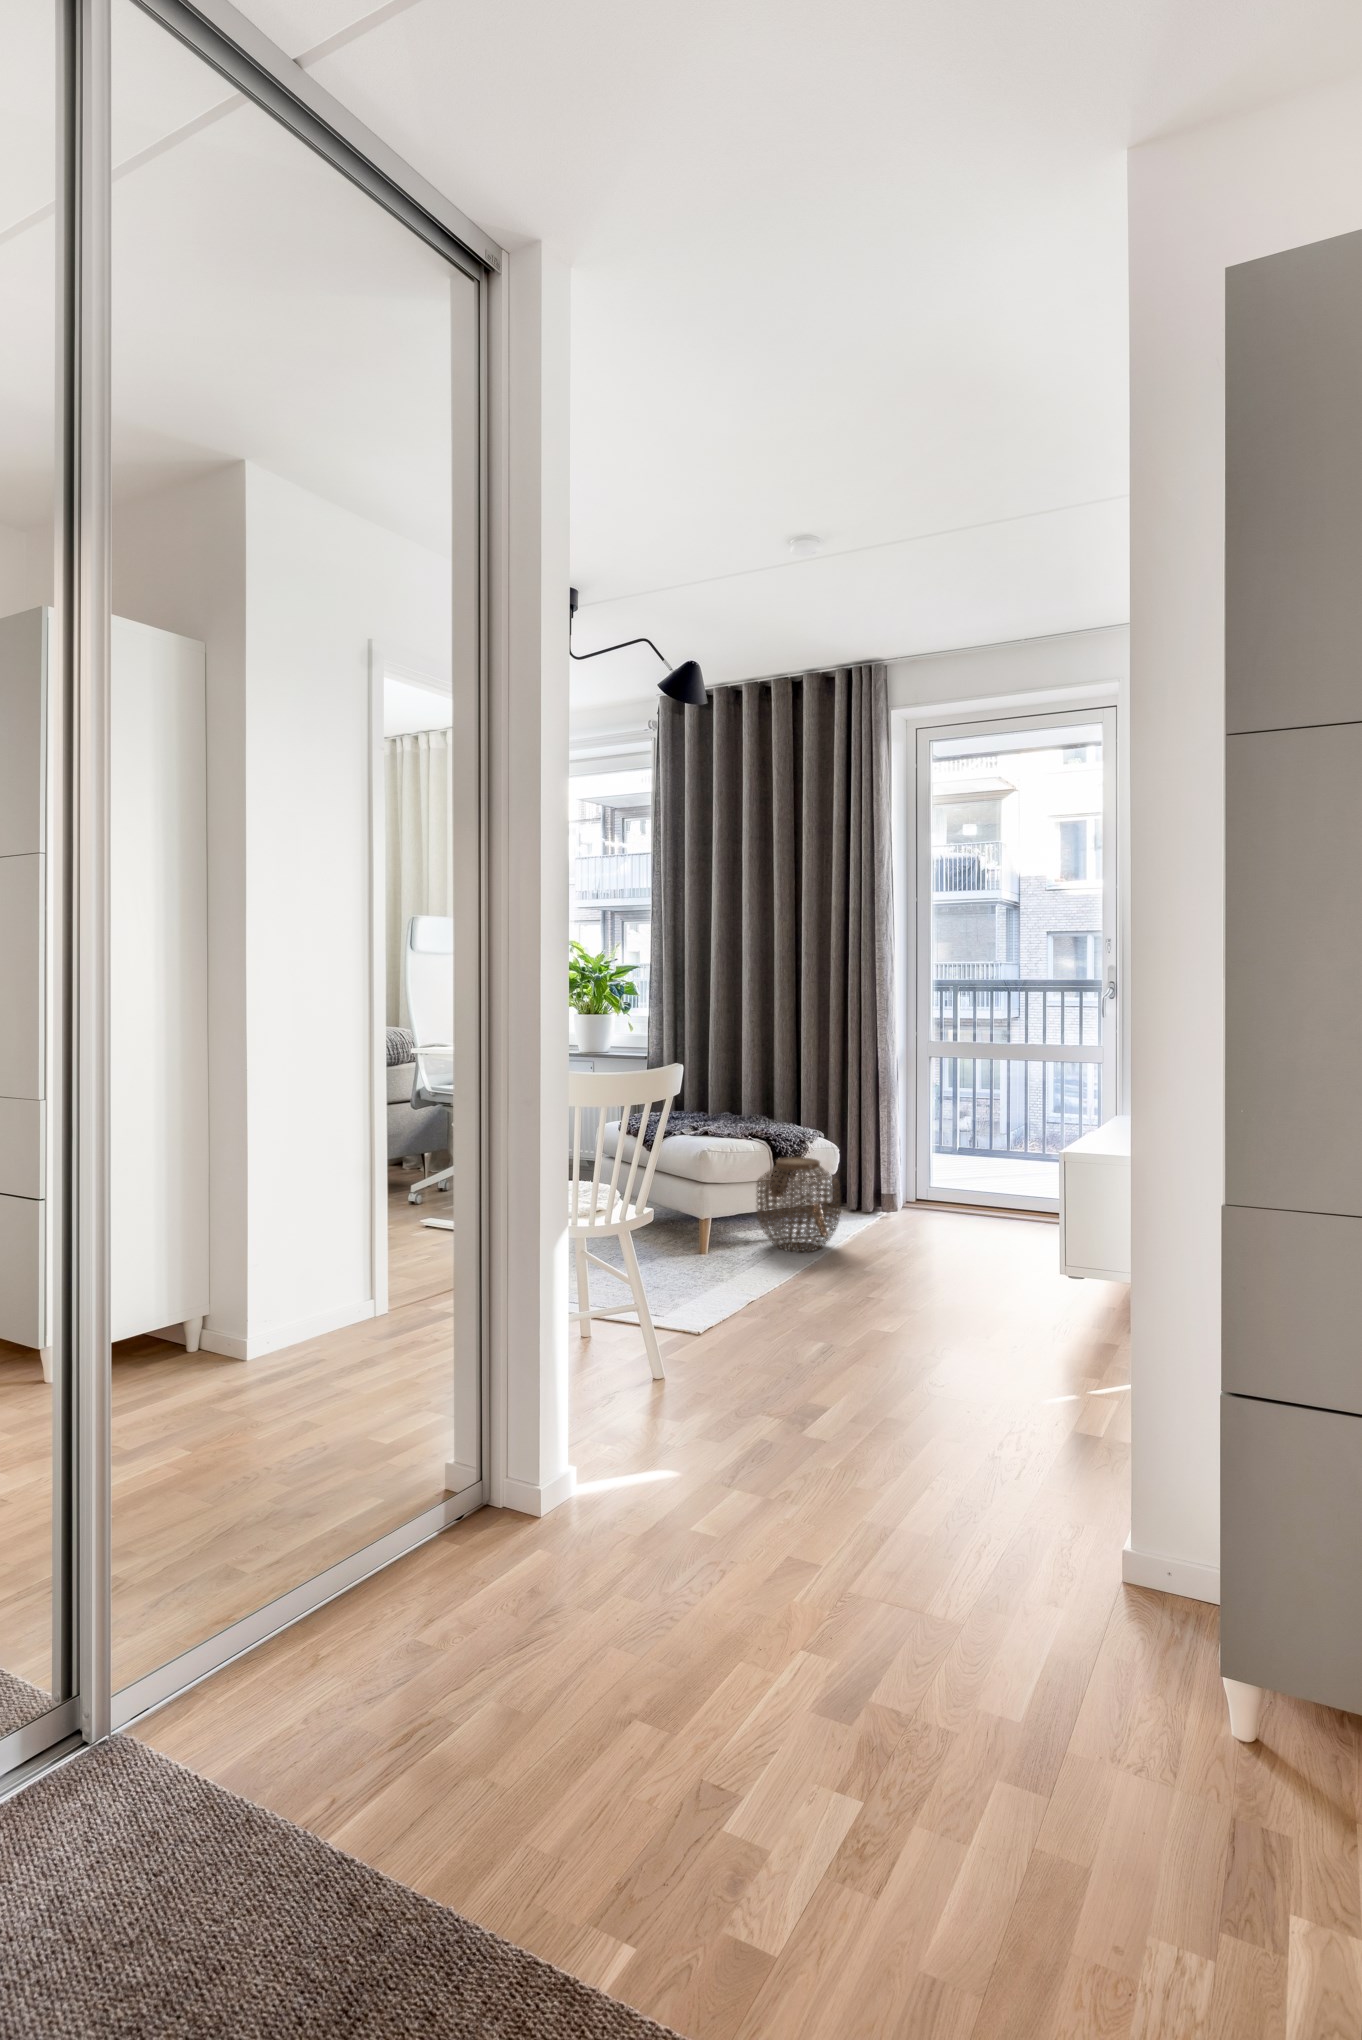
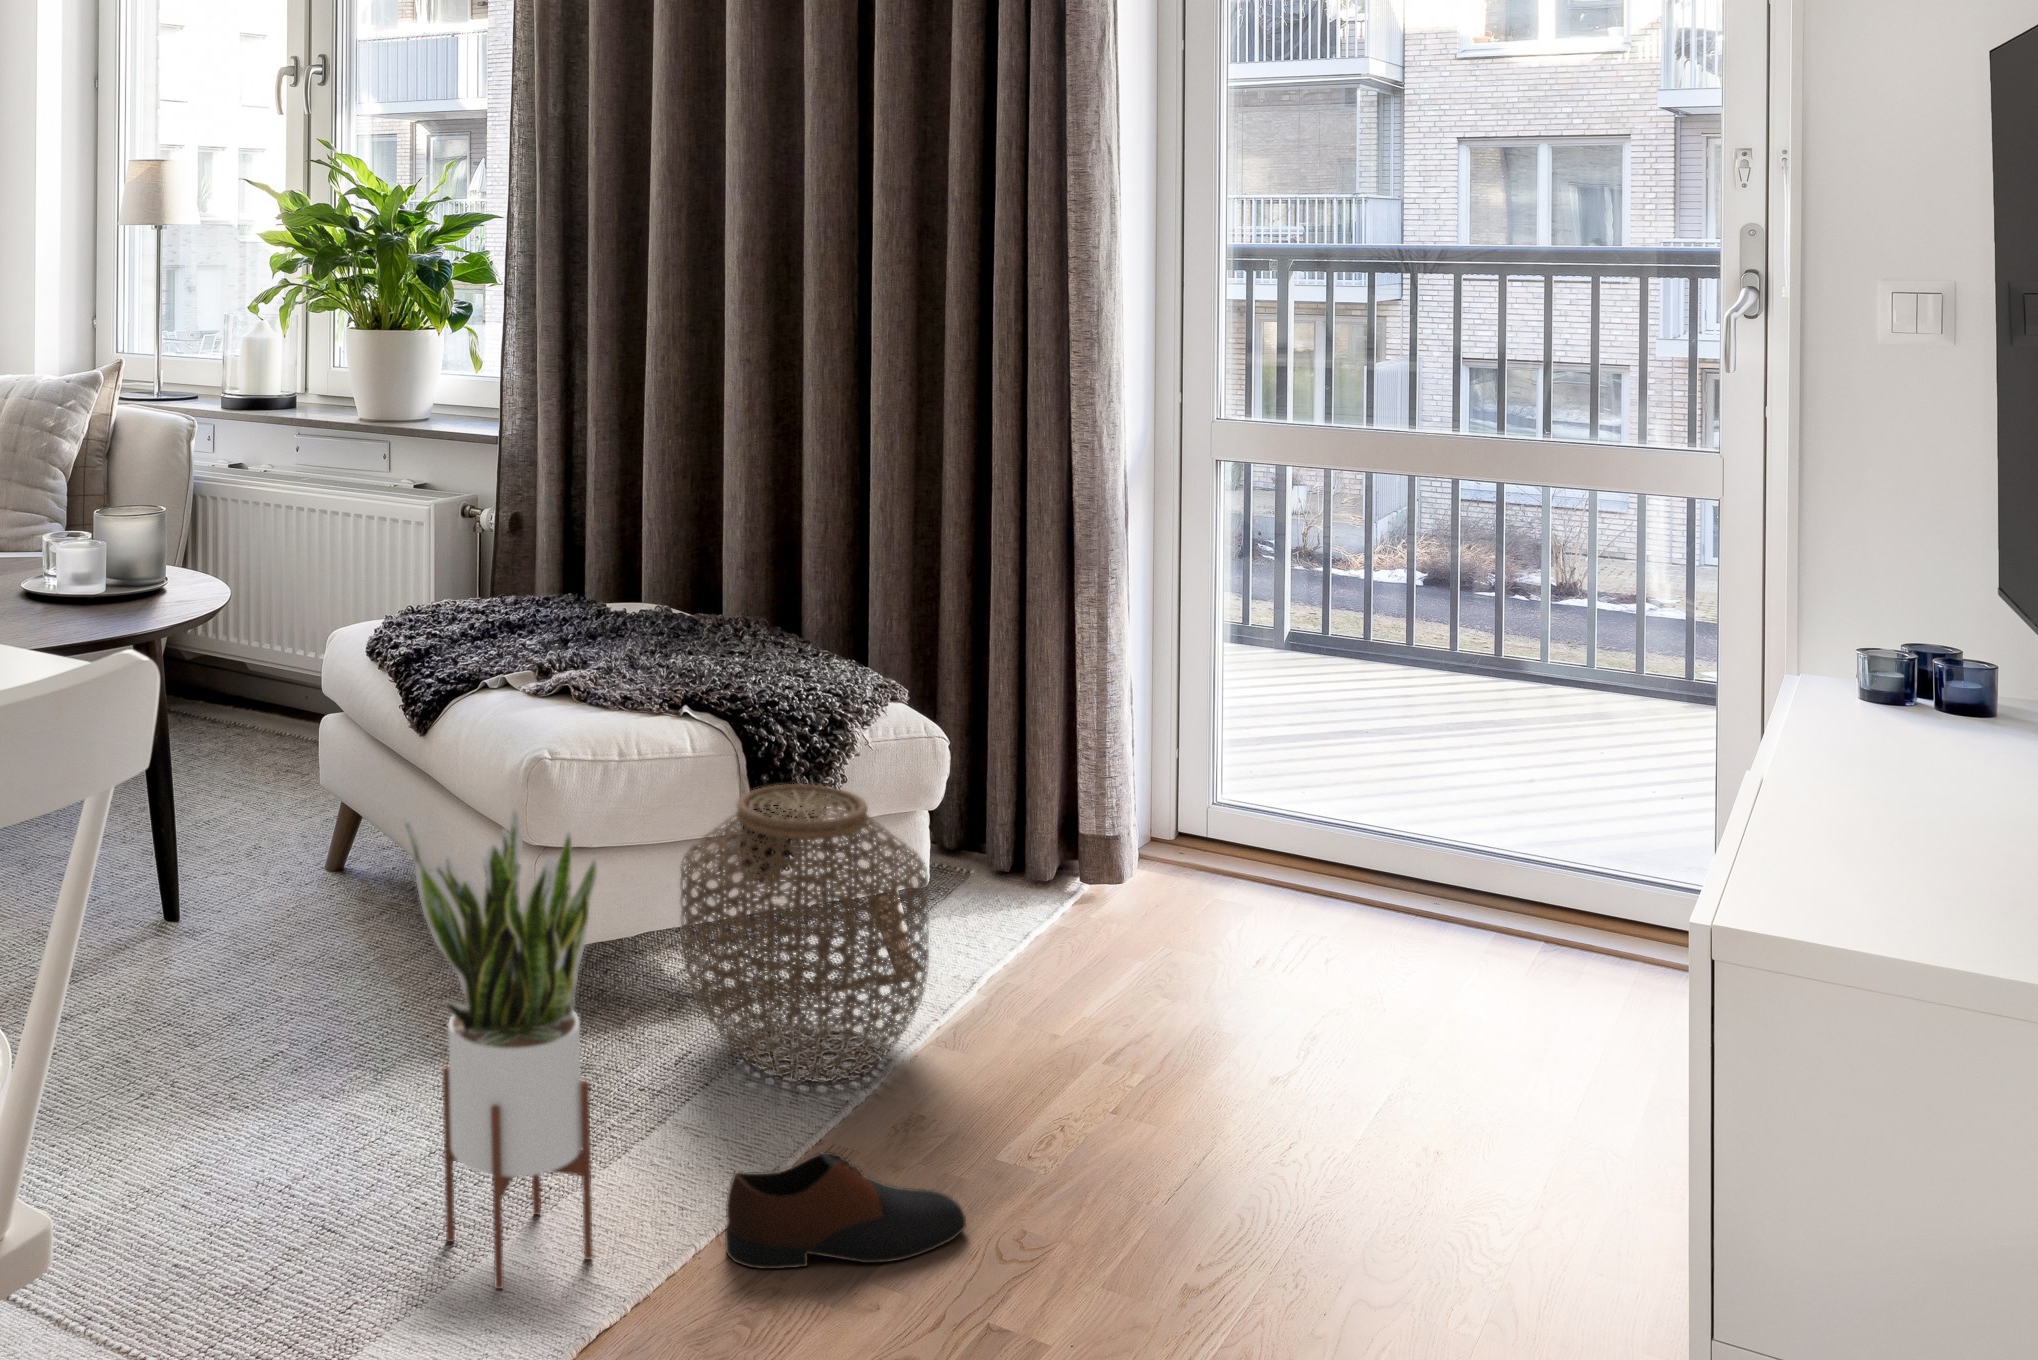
potted plant: none [693,1141,750,1287] -> present [403,809,598,1289]
shoe: none [789,1250,860,1282] -> present [725,1151,966,1269]

